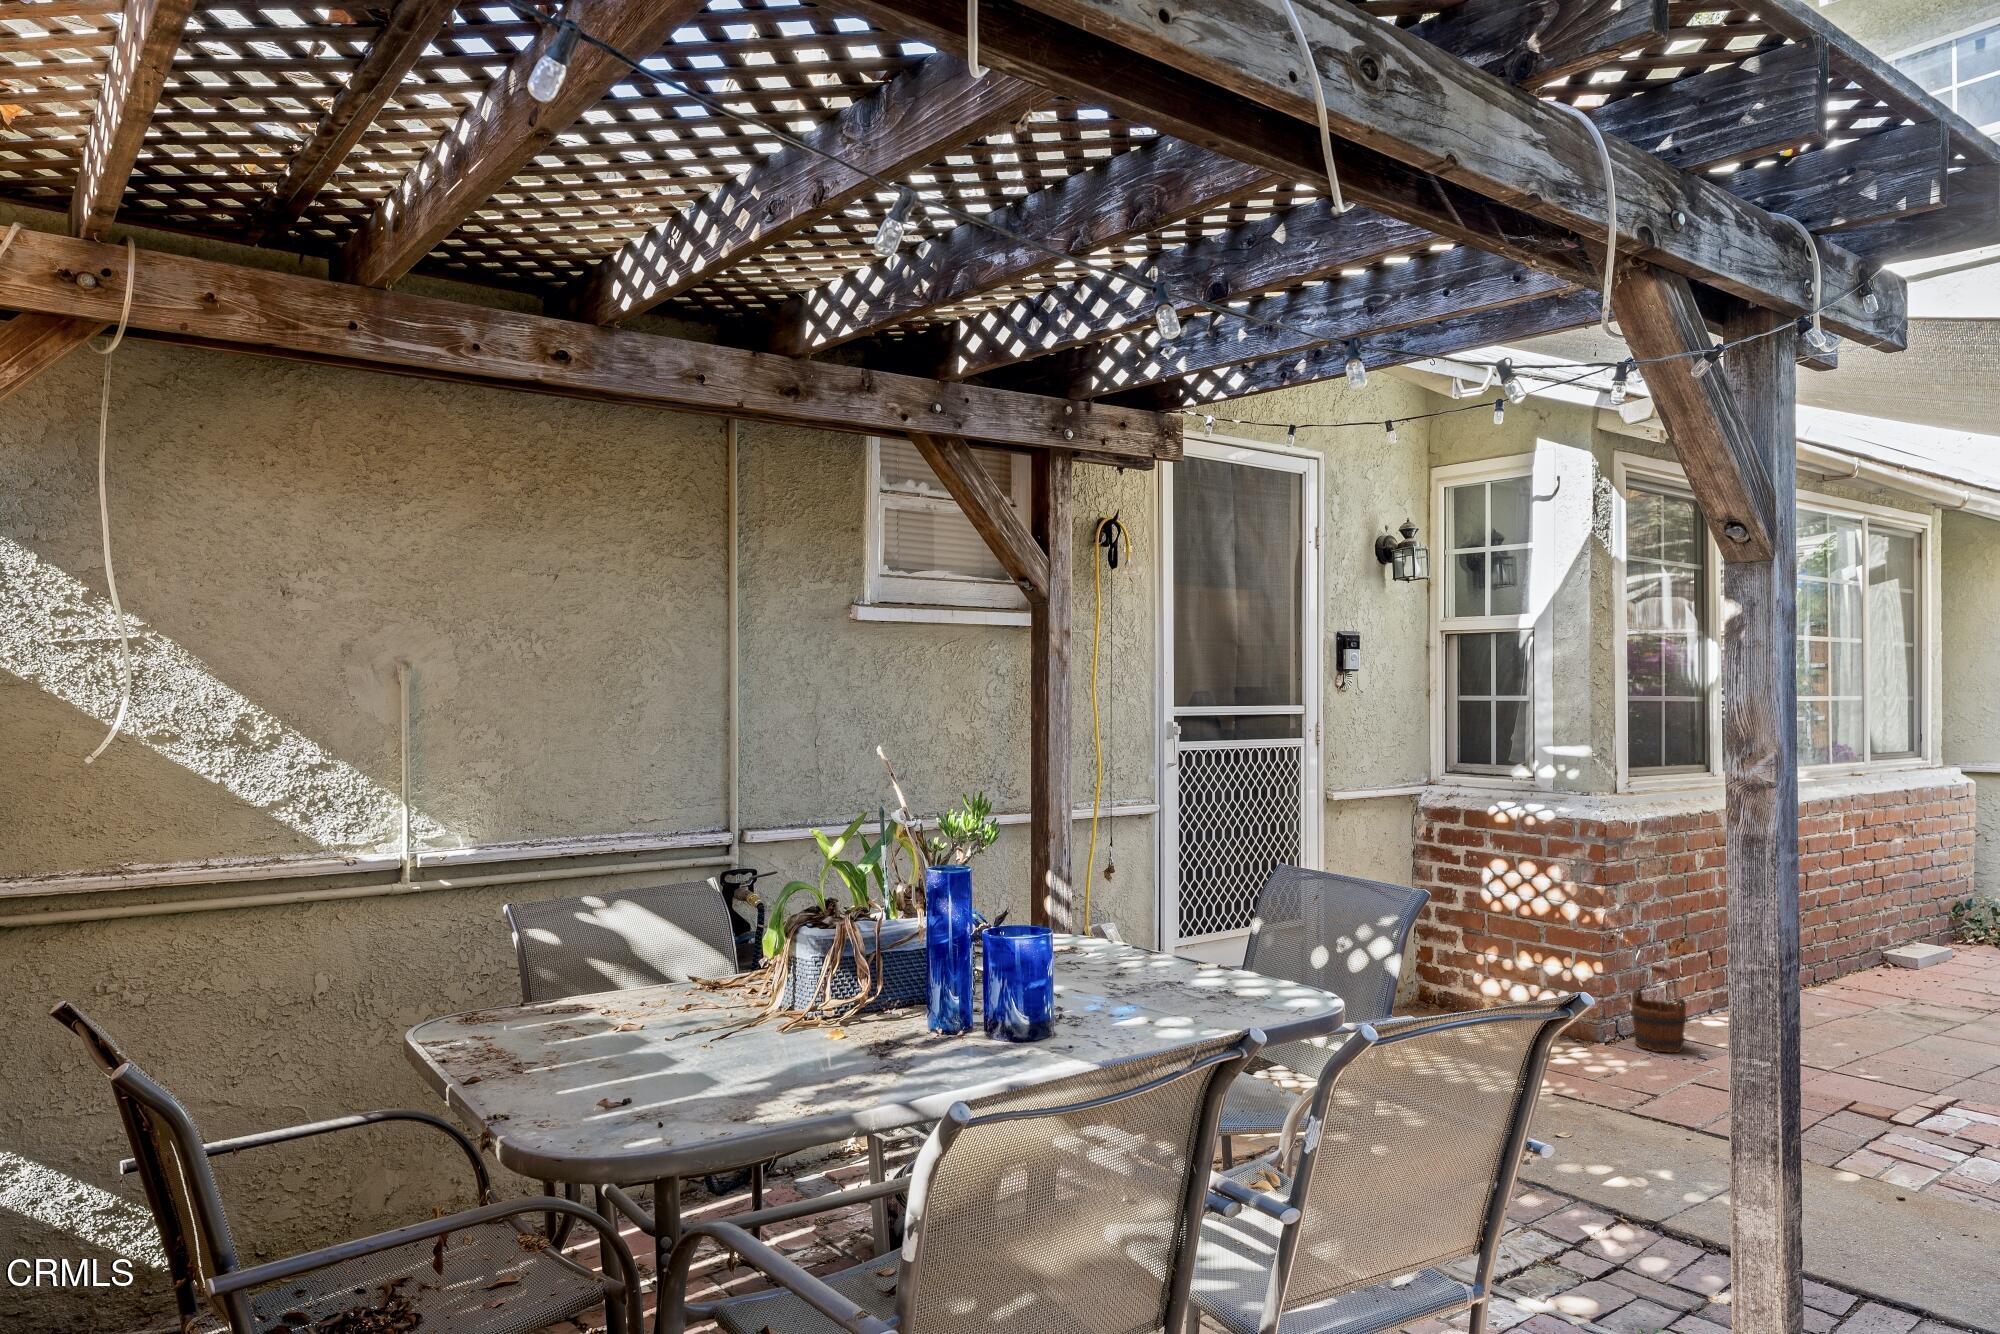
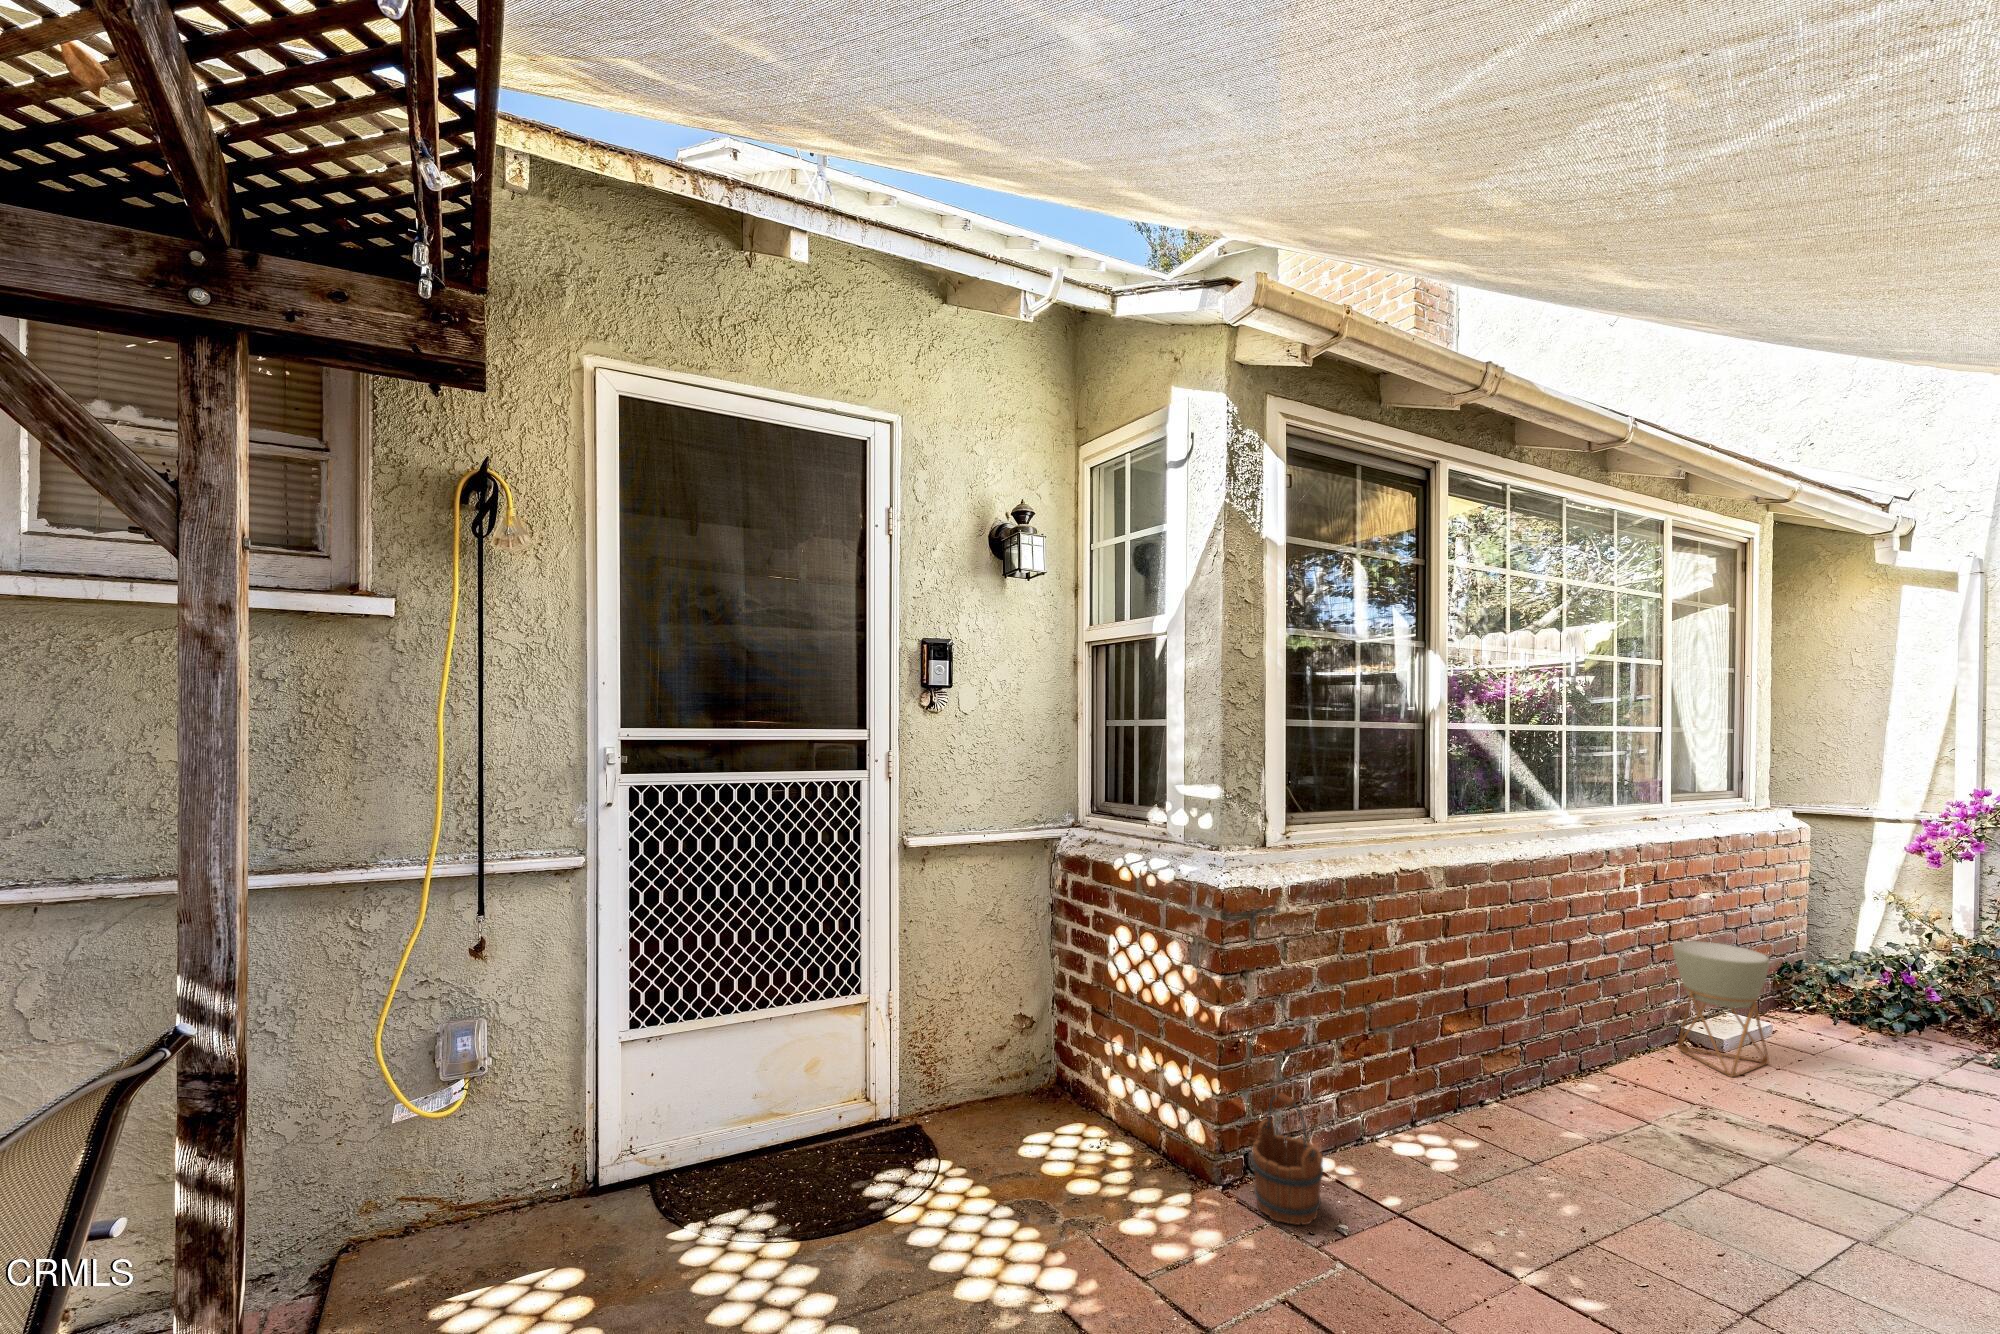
planter: none [1879,877,1957,980] -> present [1672,941,1770,1077]

